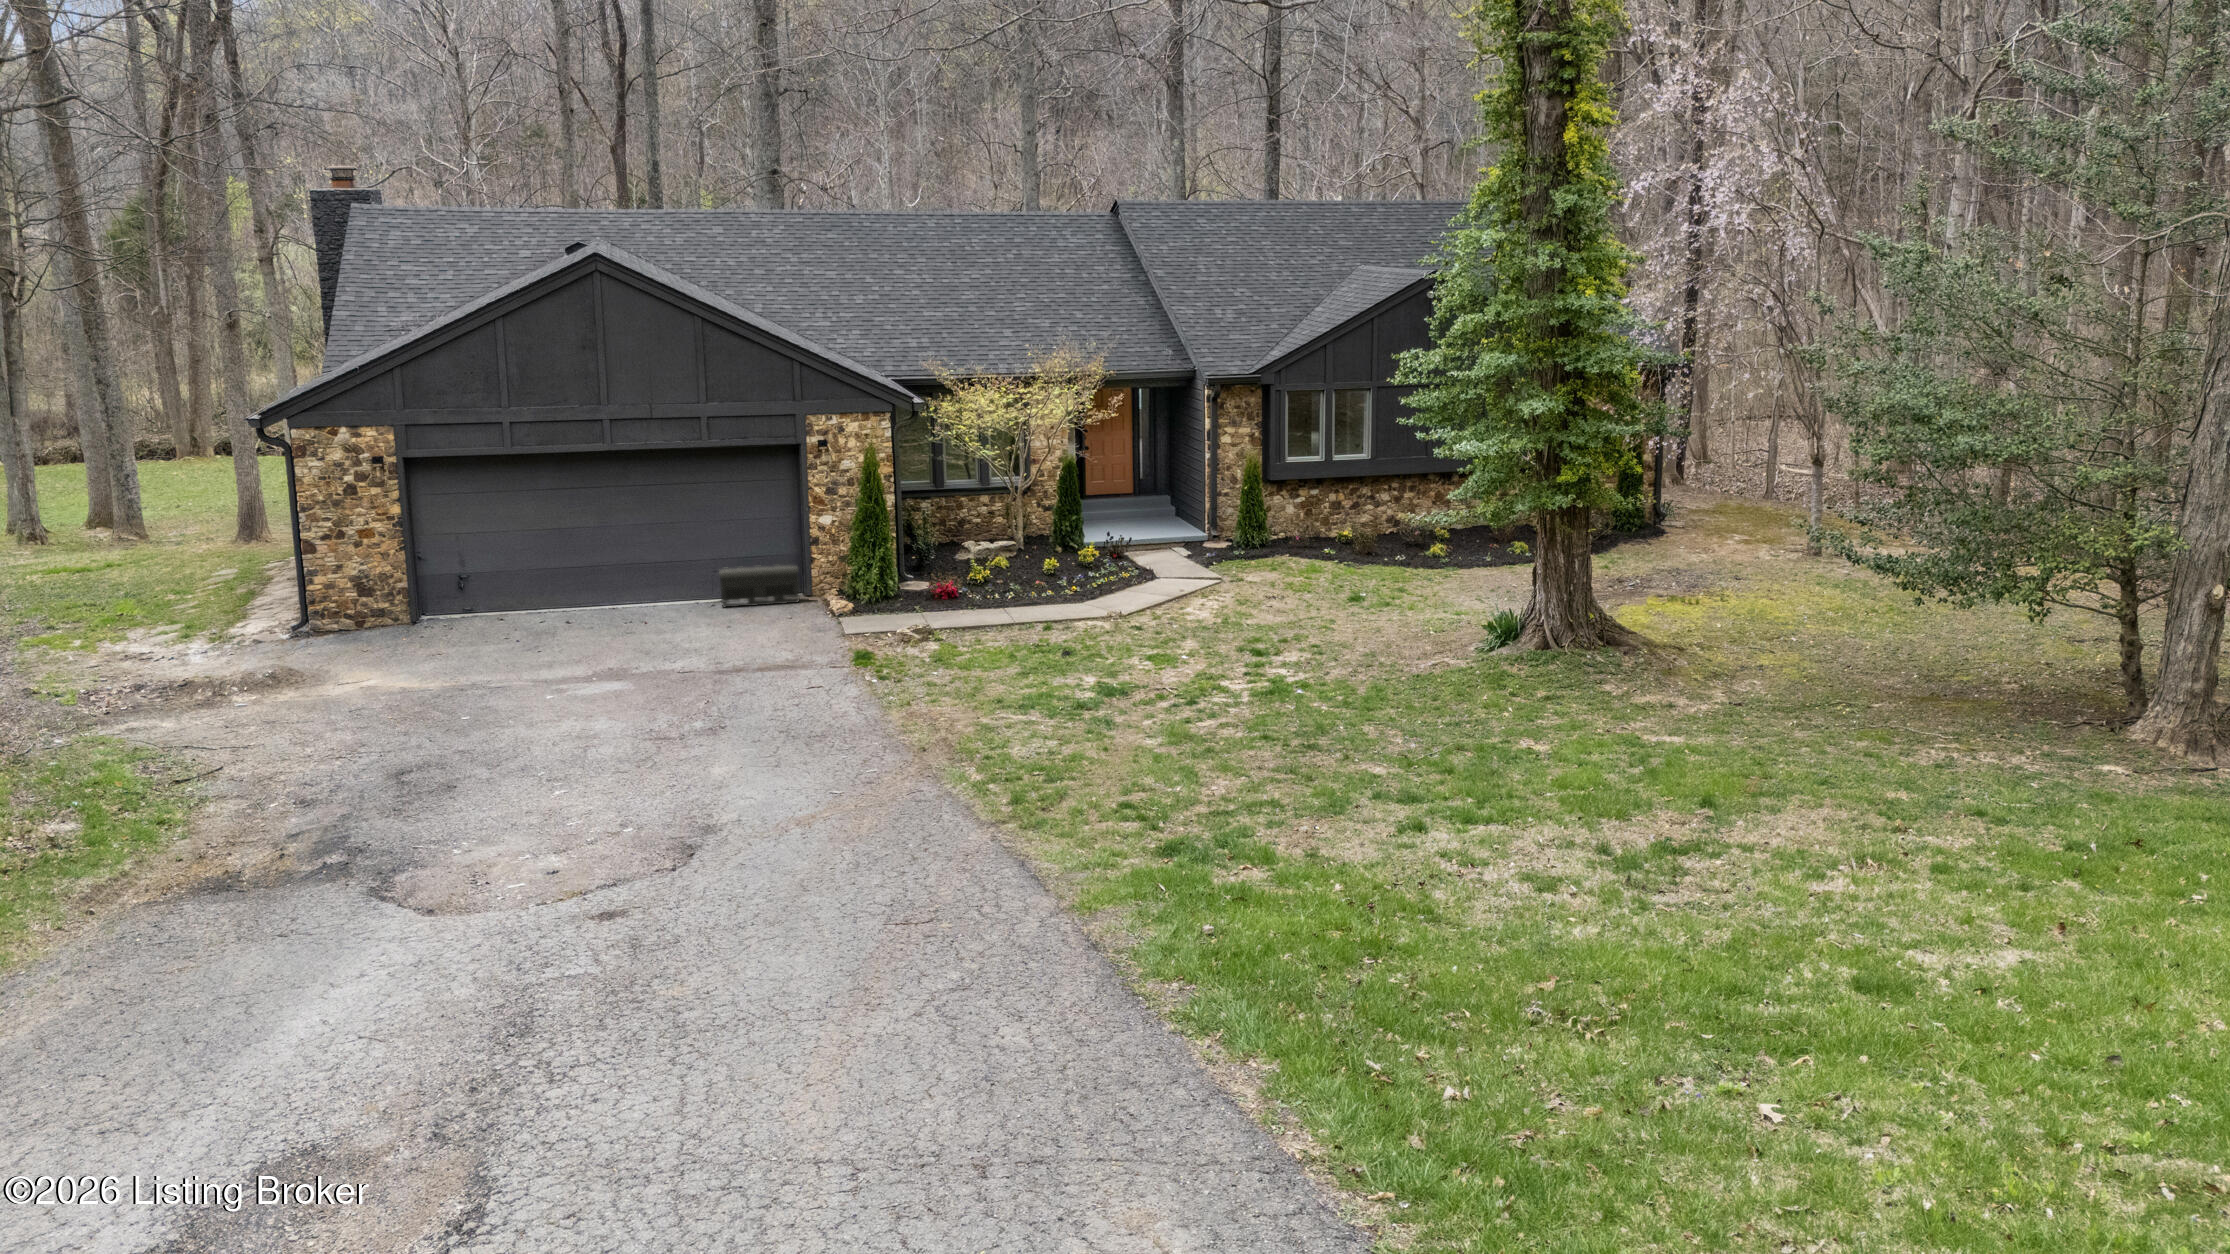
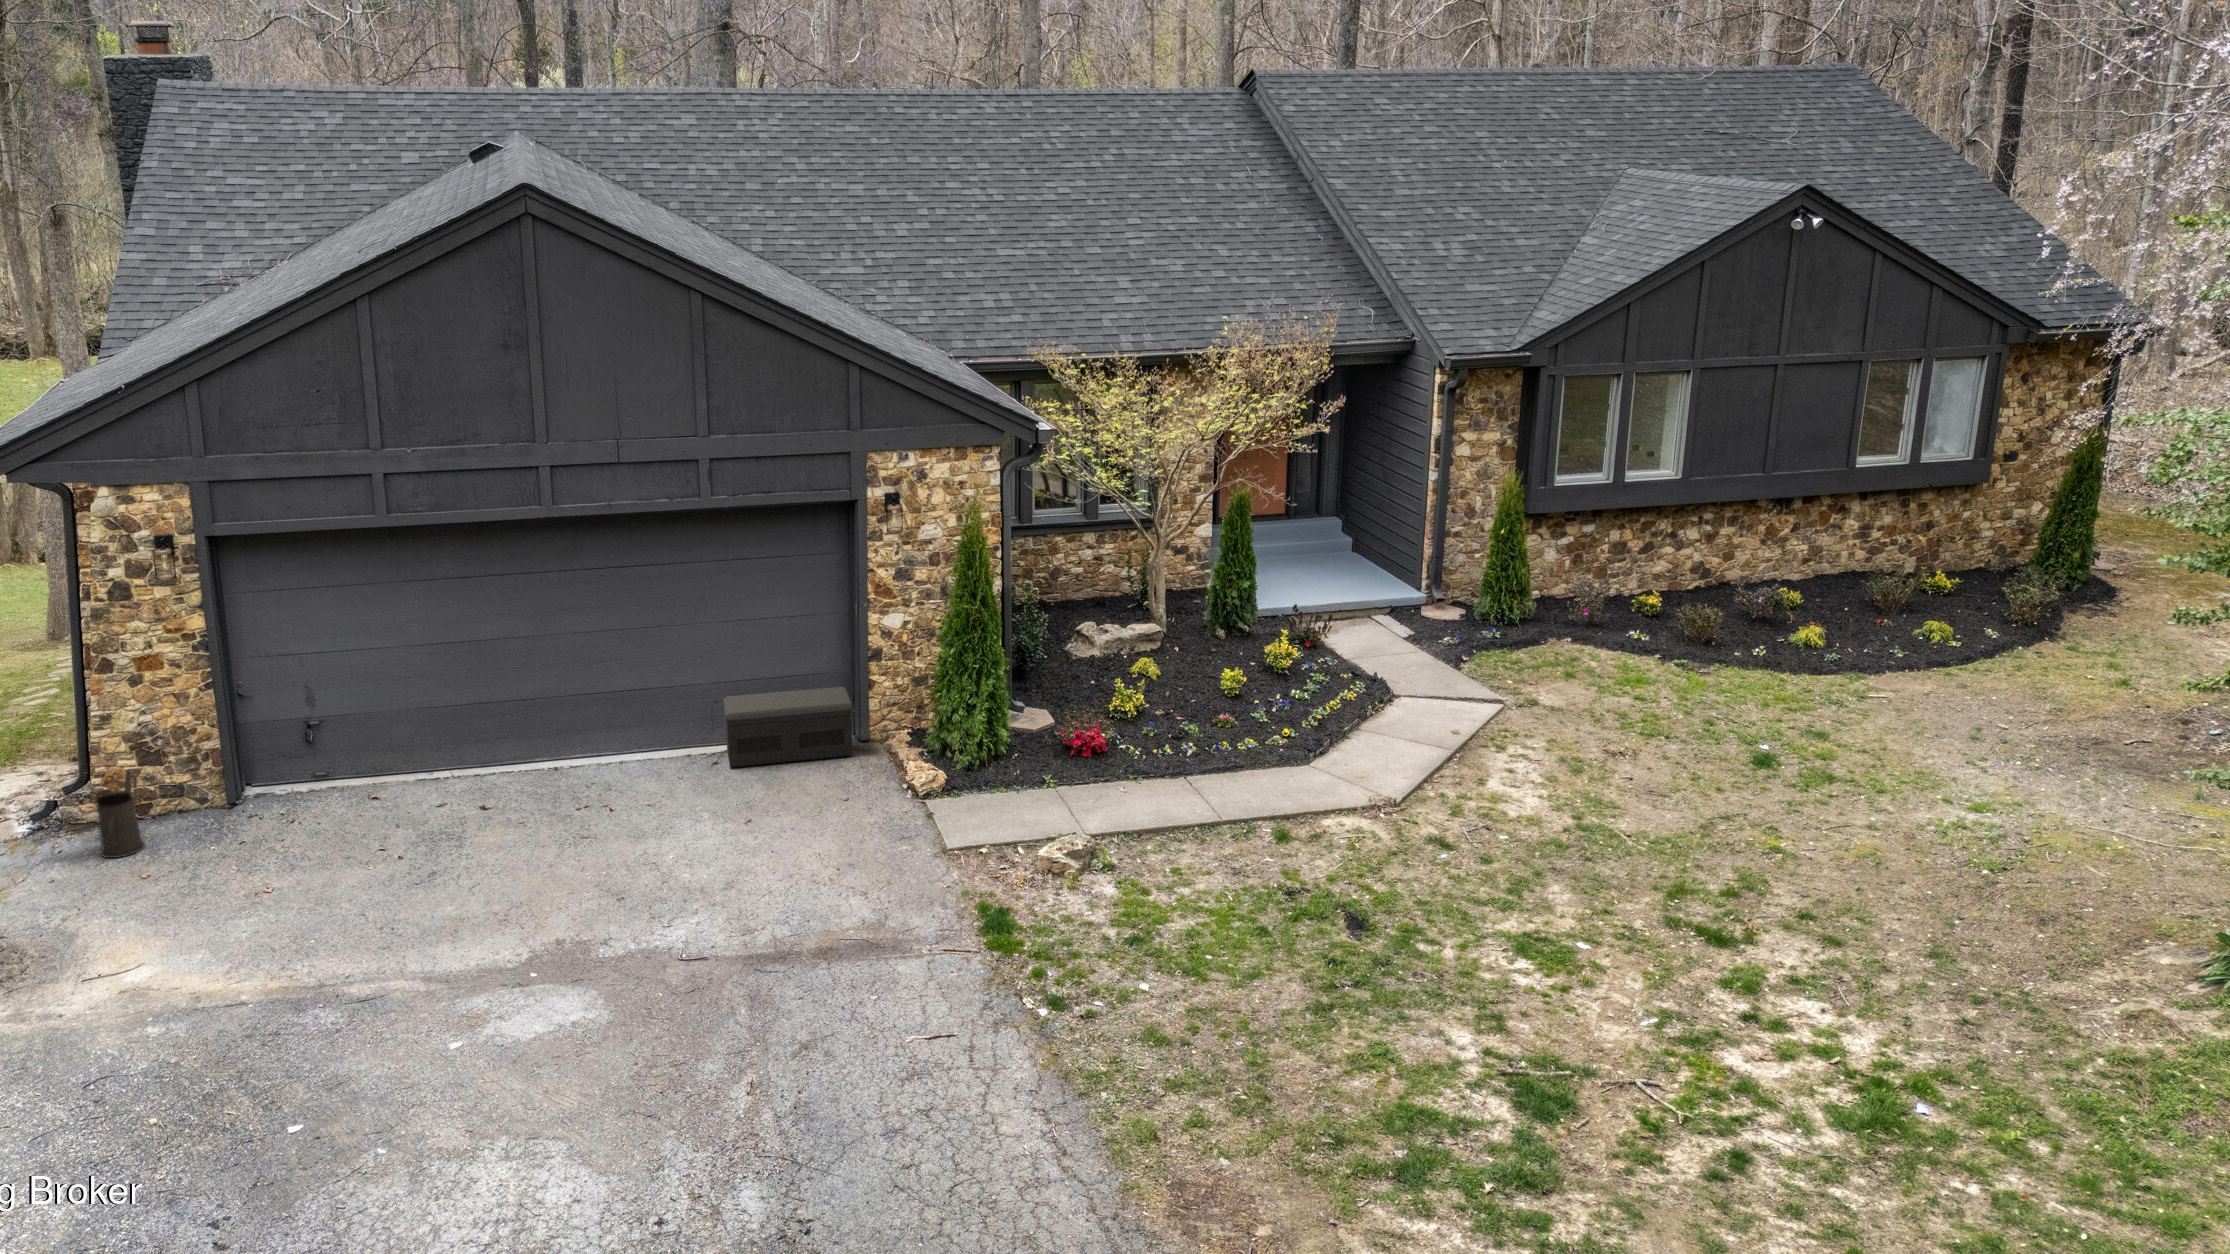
watering can: none [335,596,362,641] -> present [96,771,144,858]

